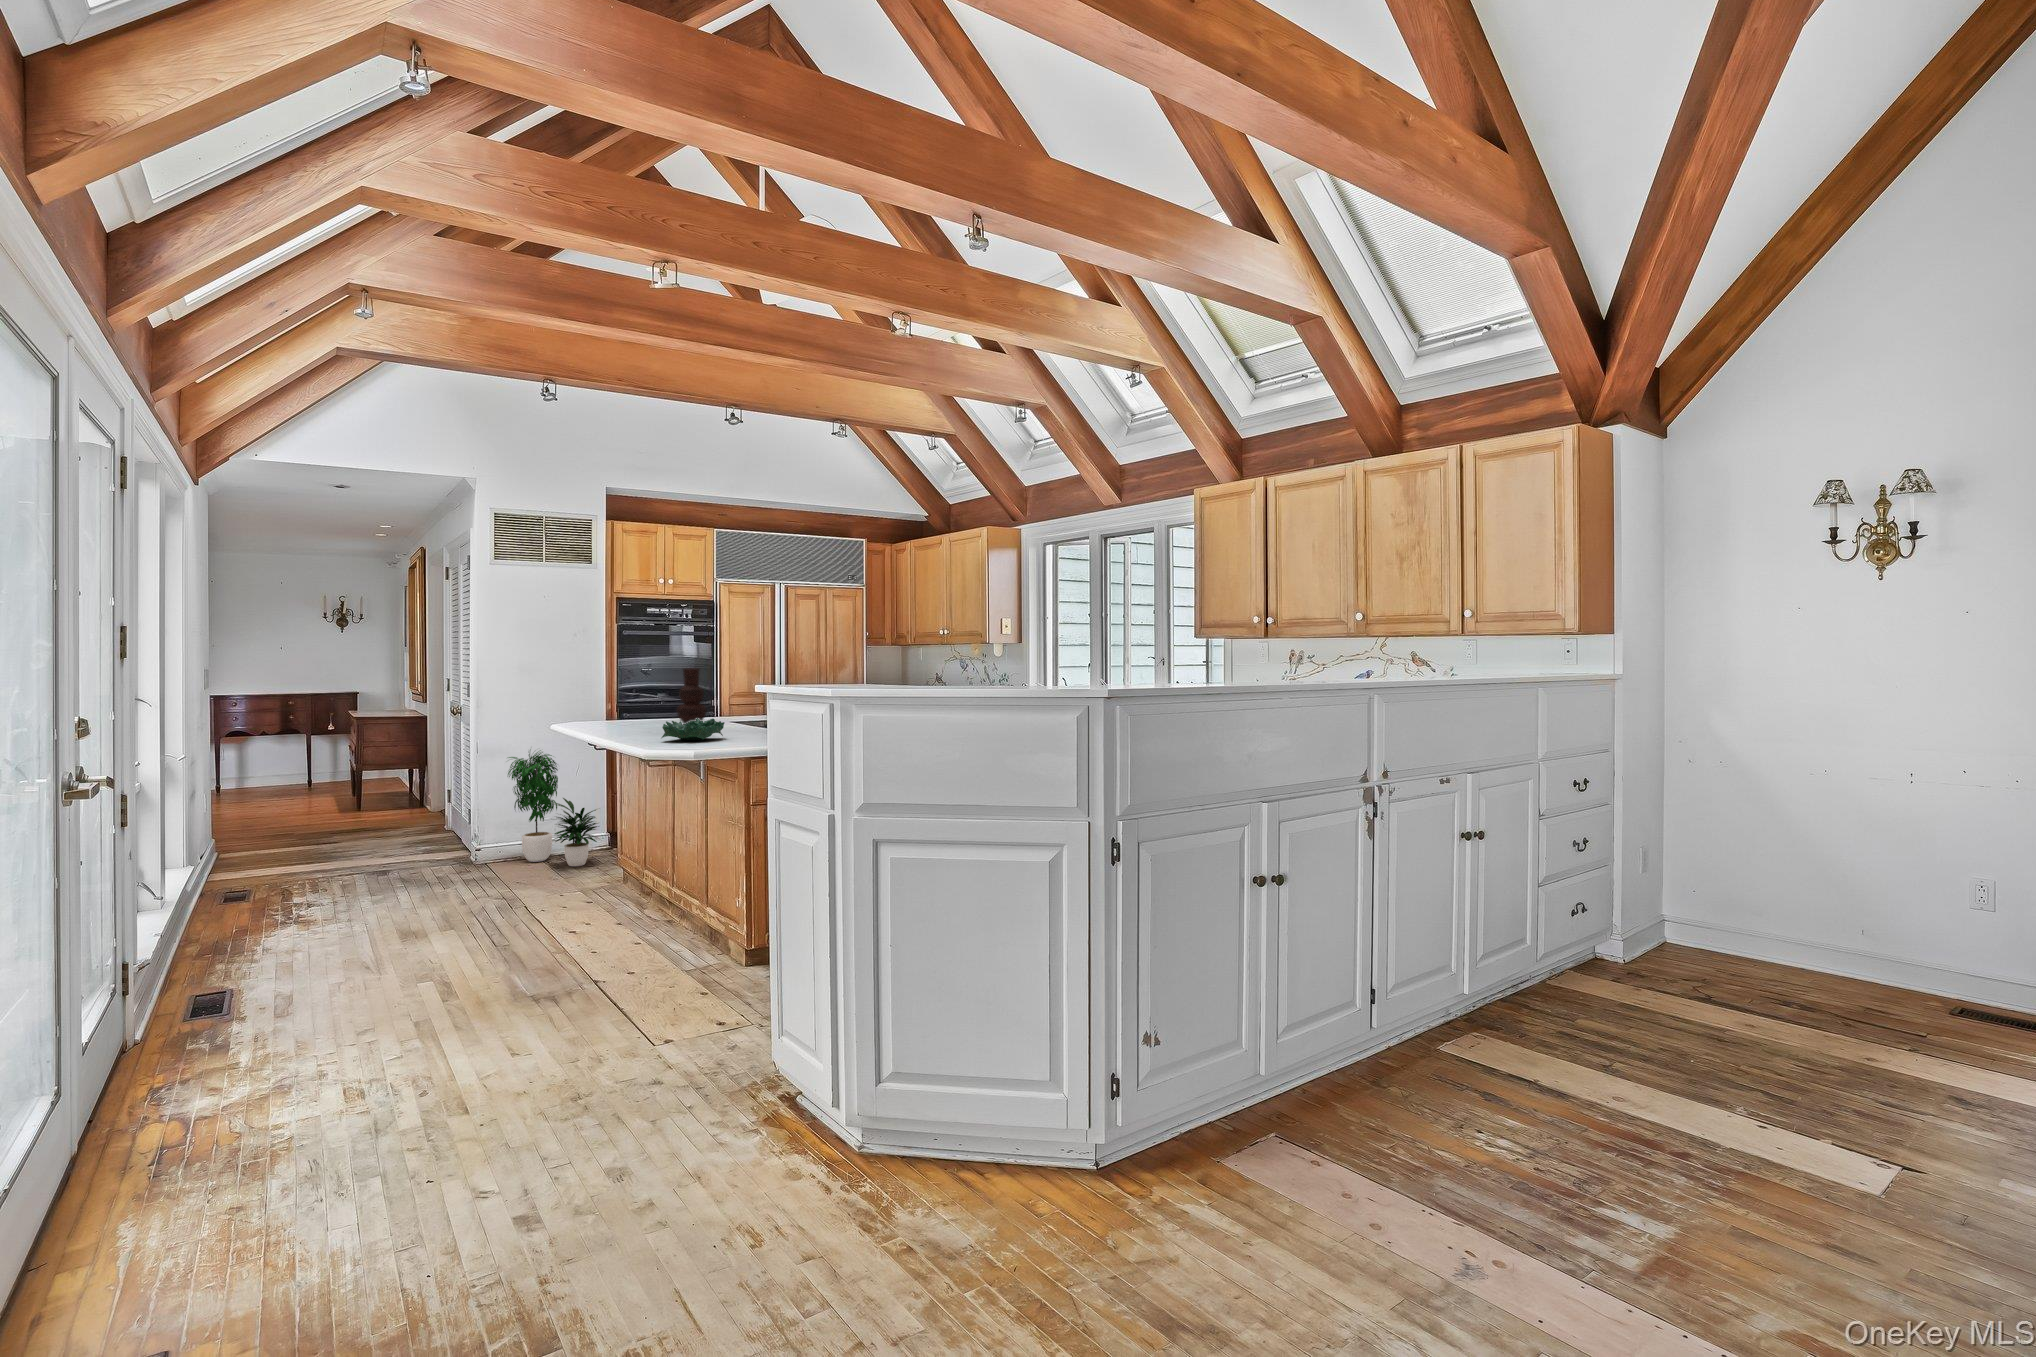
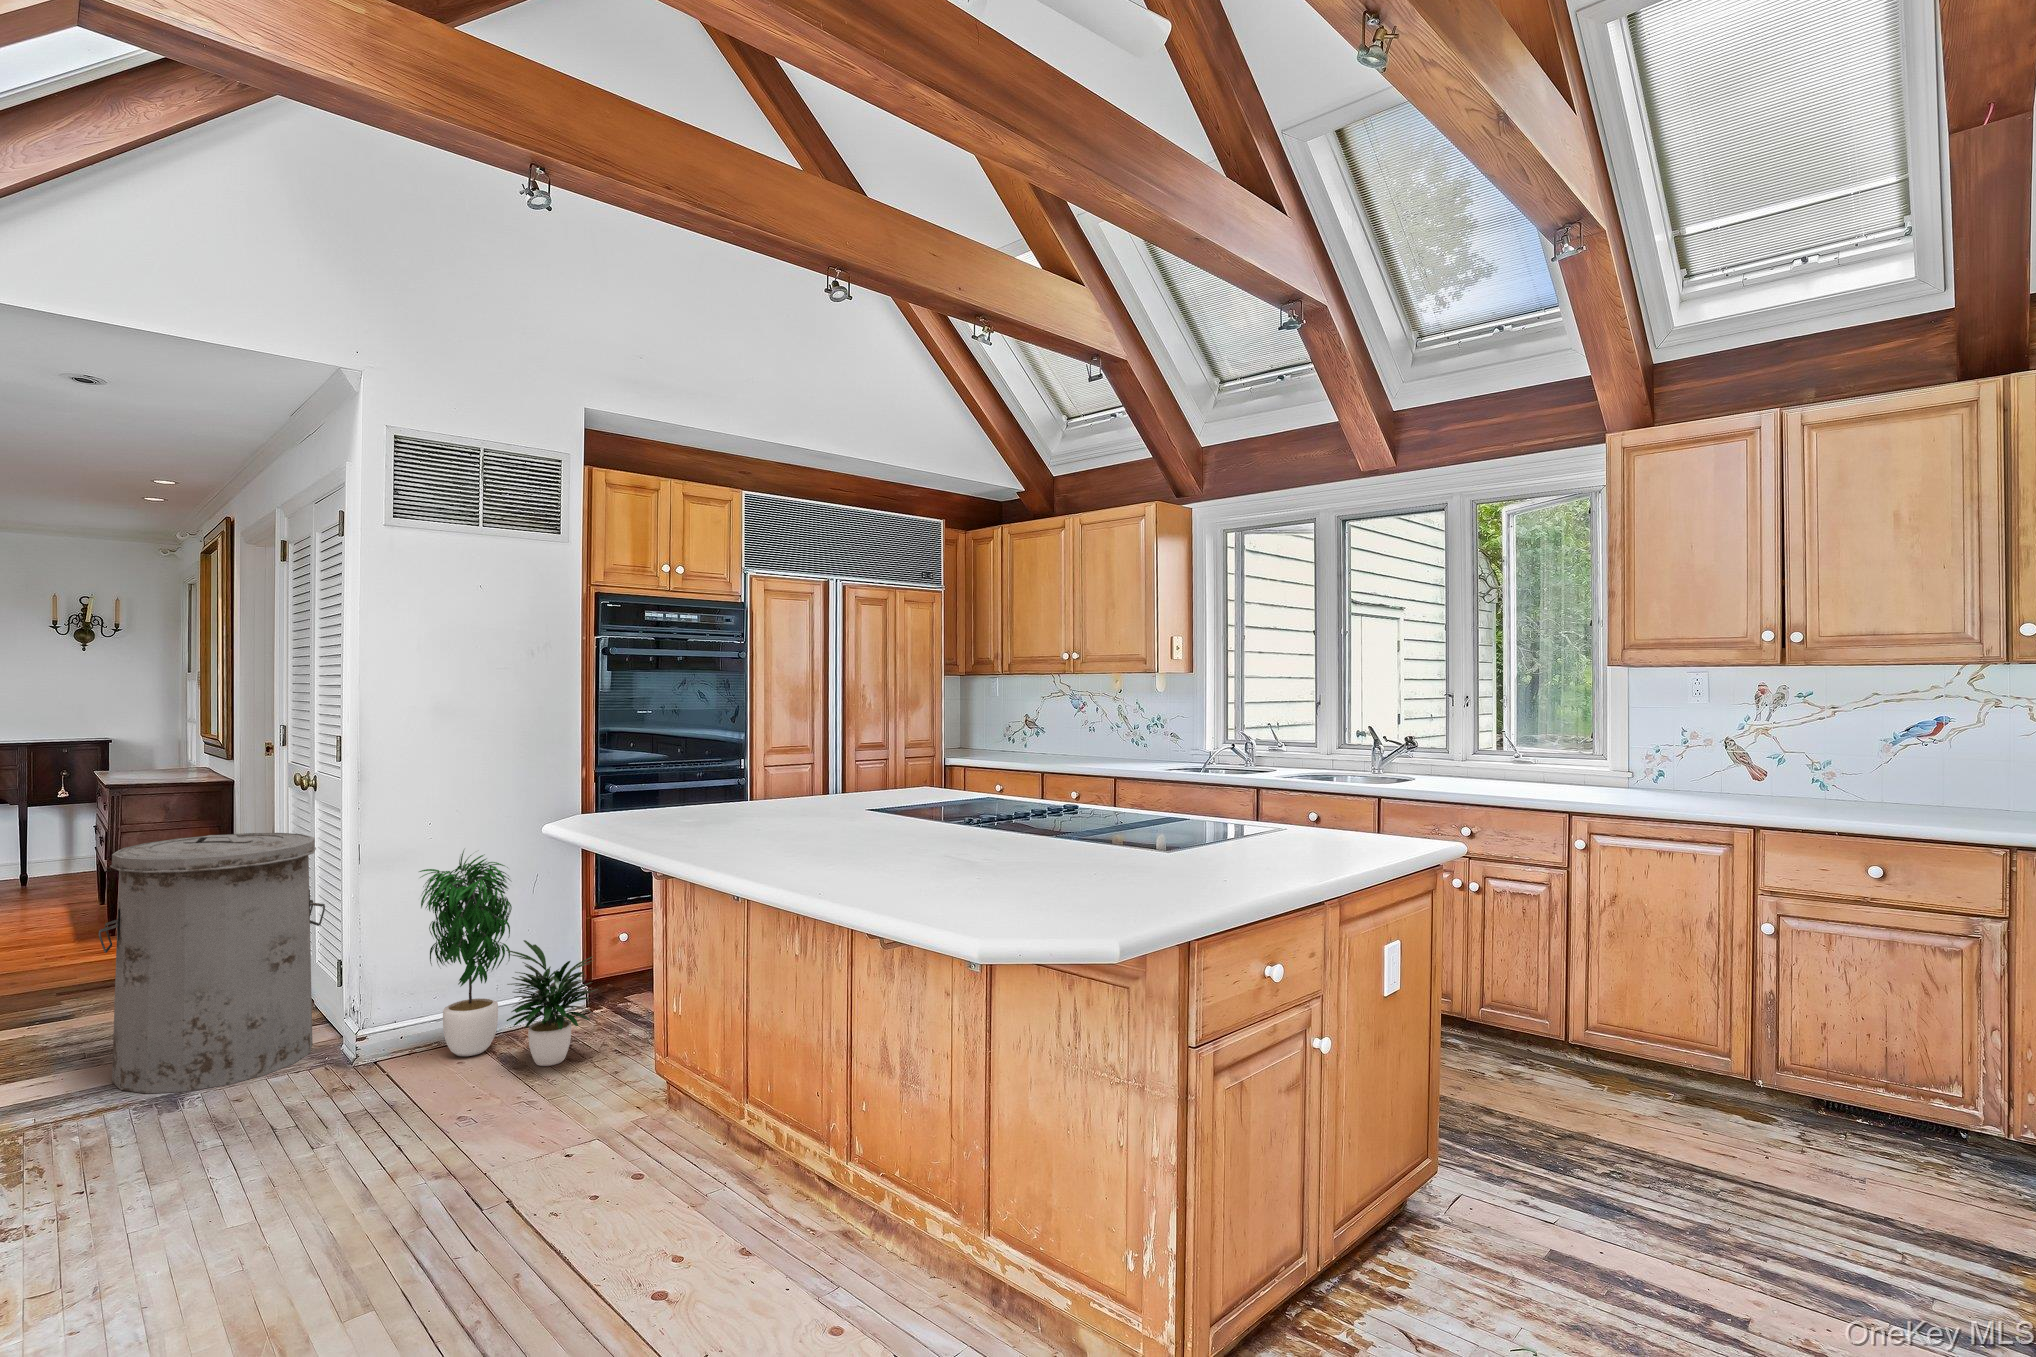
vase: present [677,668,707,724] -> none [787,714,843,821]
decorative bowl: present [661,718,724,740] -> none [876,824,997,878]
trash can: none [346,737,462,871] -> present [99,833,325,1093]

